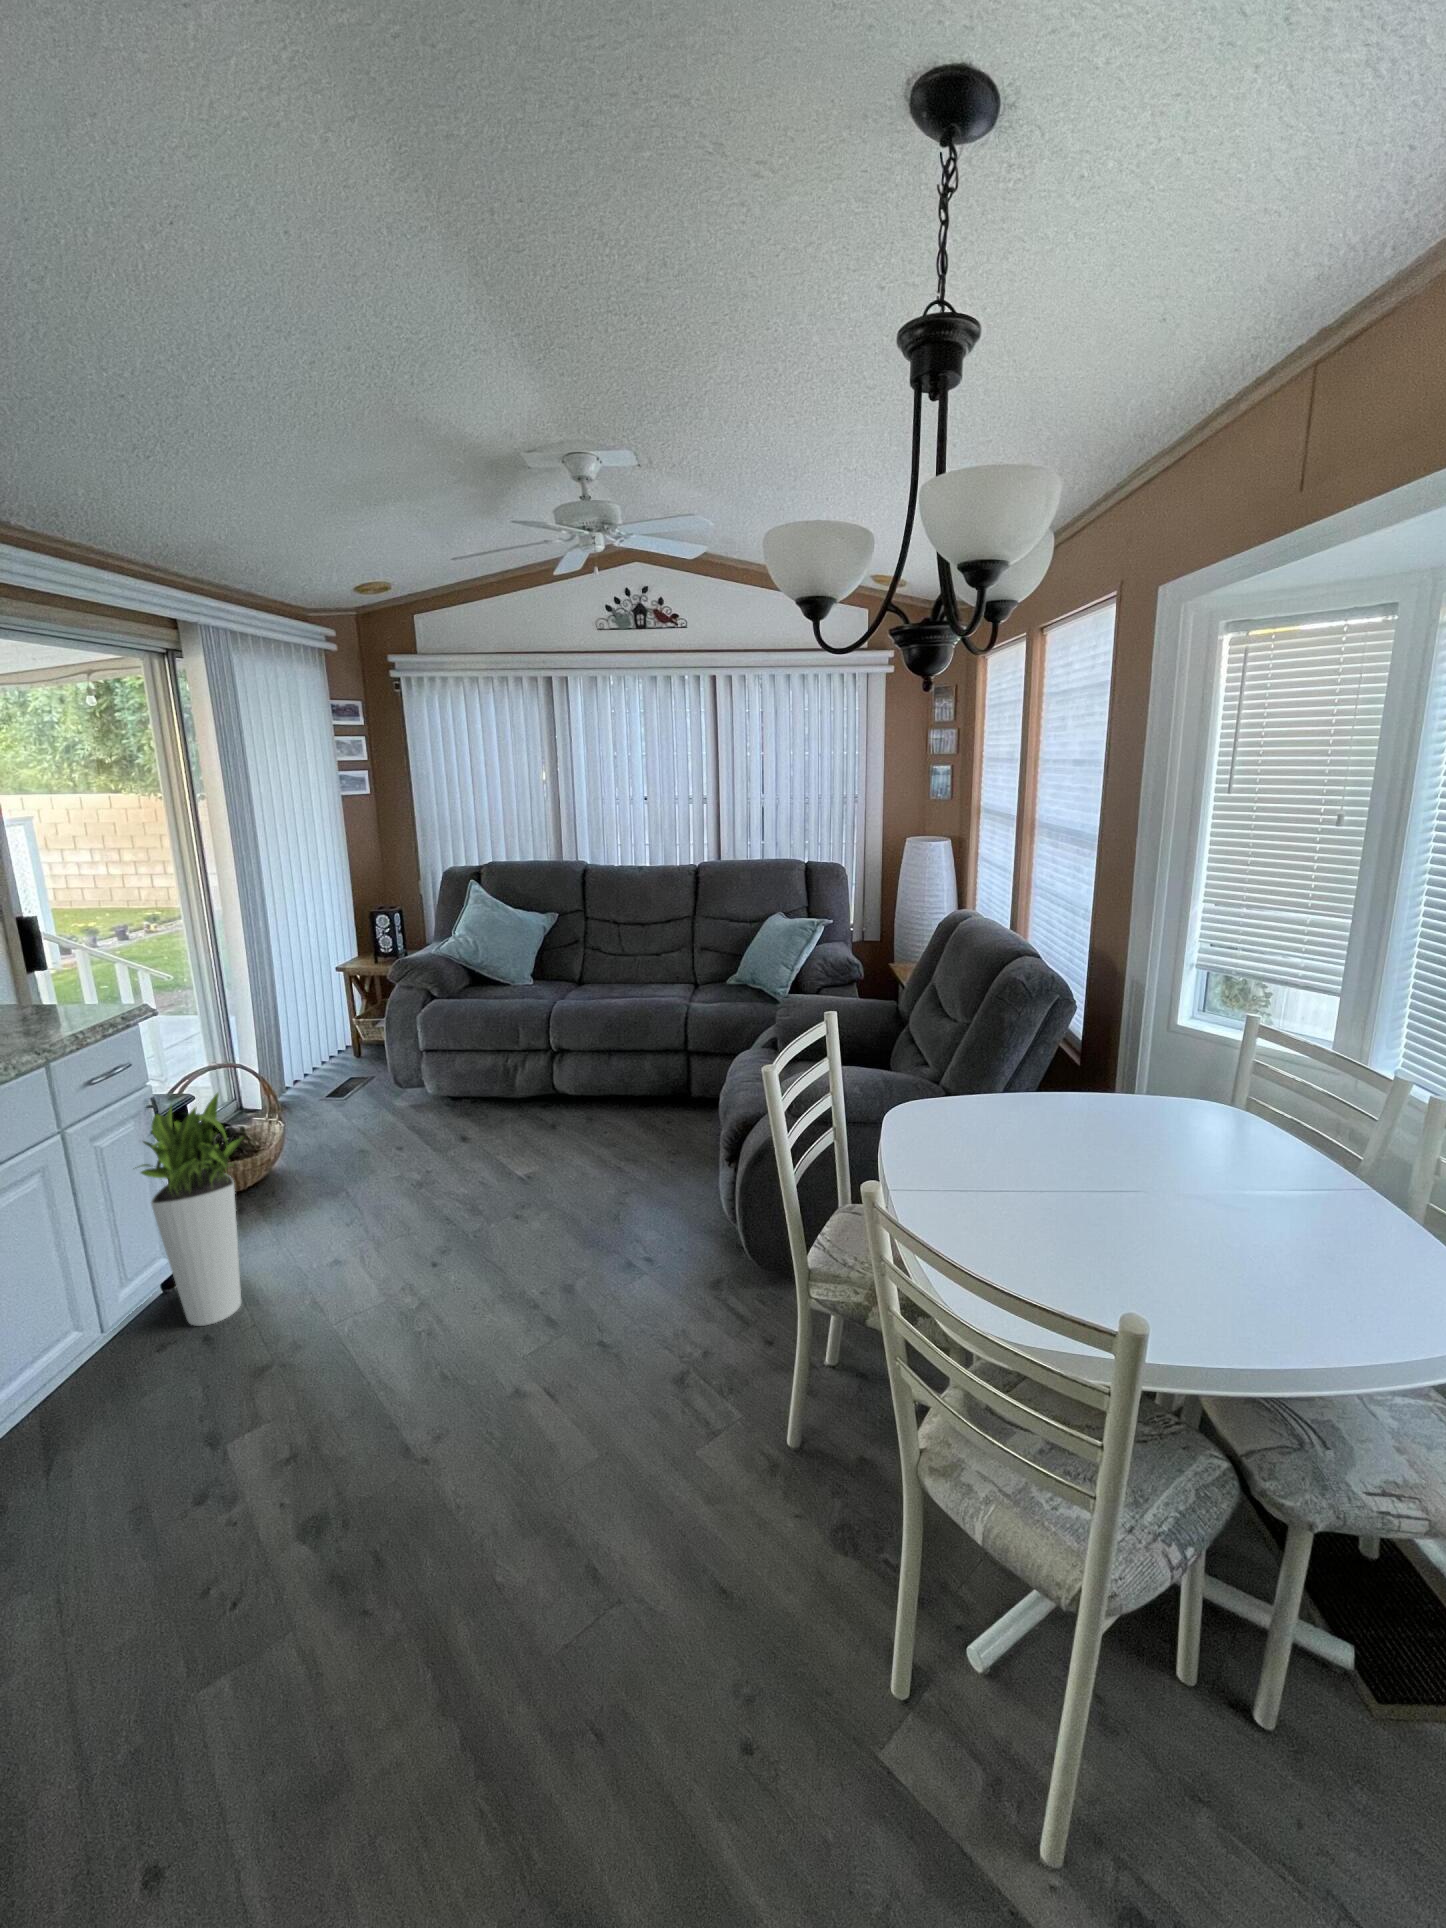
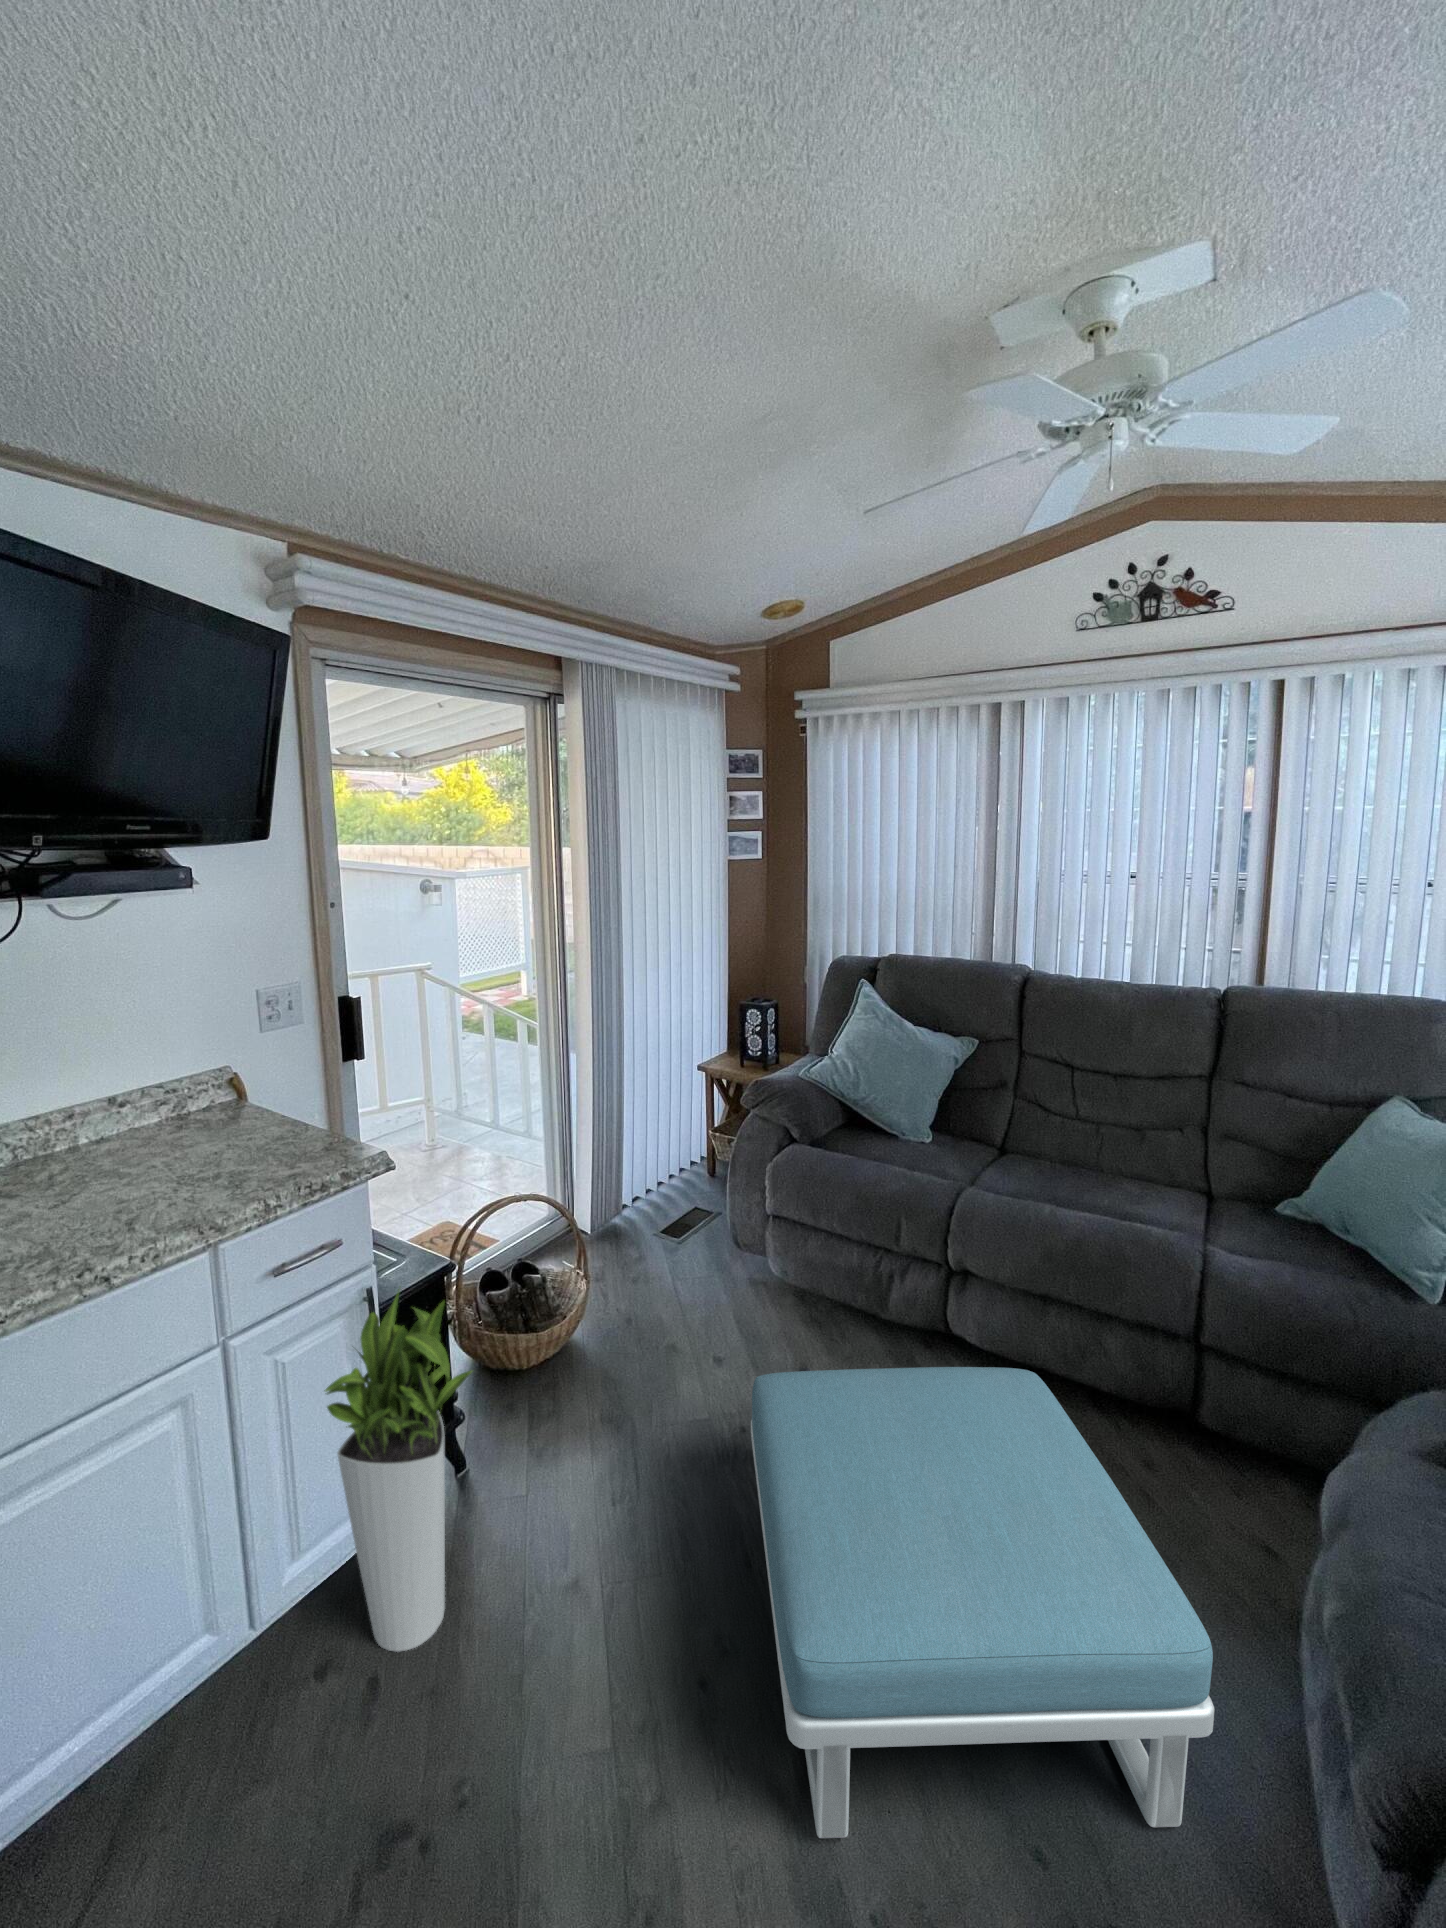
footstool: none [436,1079,679,1282] -> present [751,1367,1215,1838]

